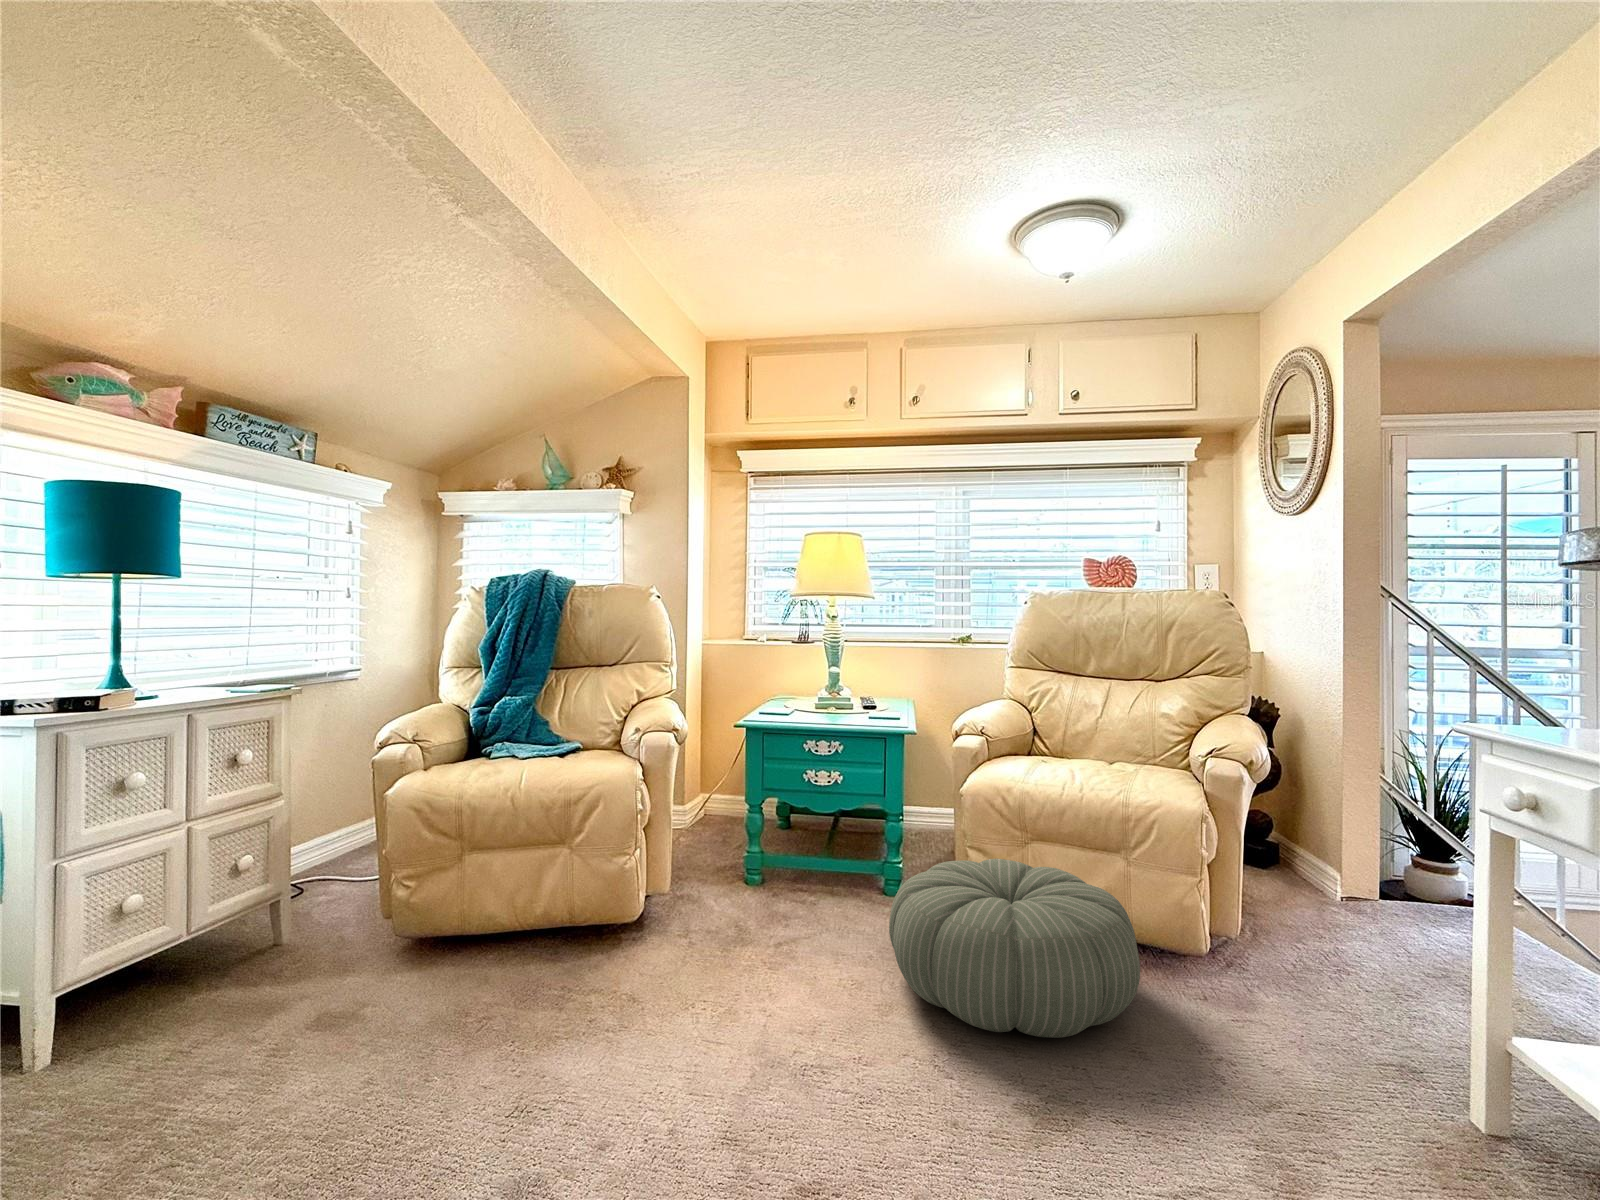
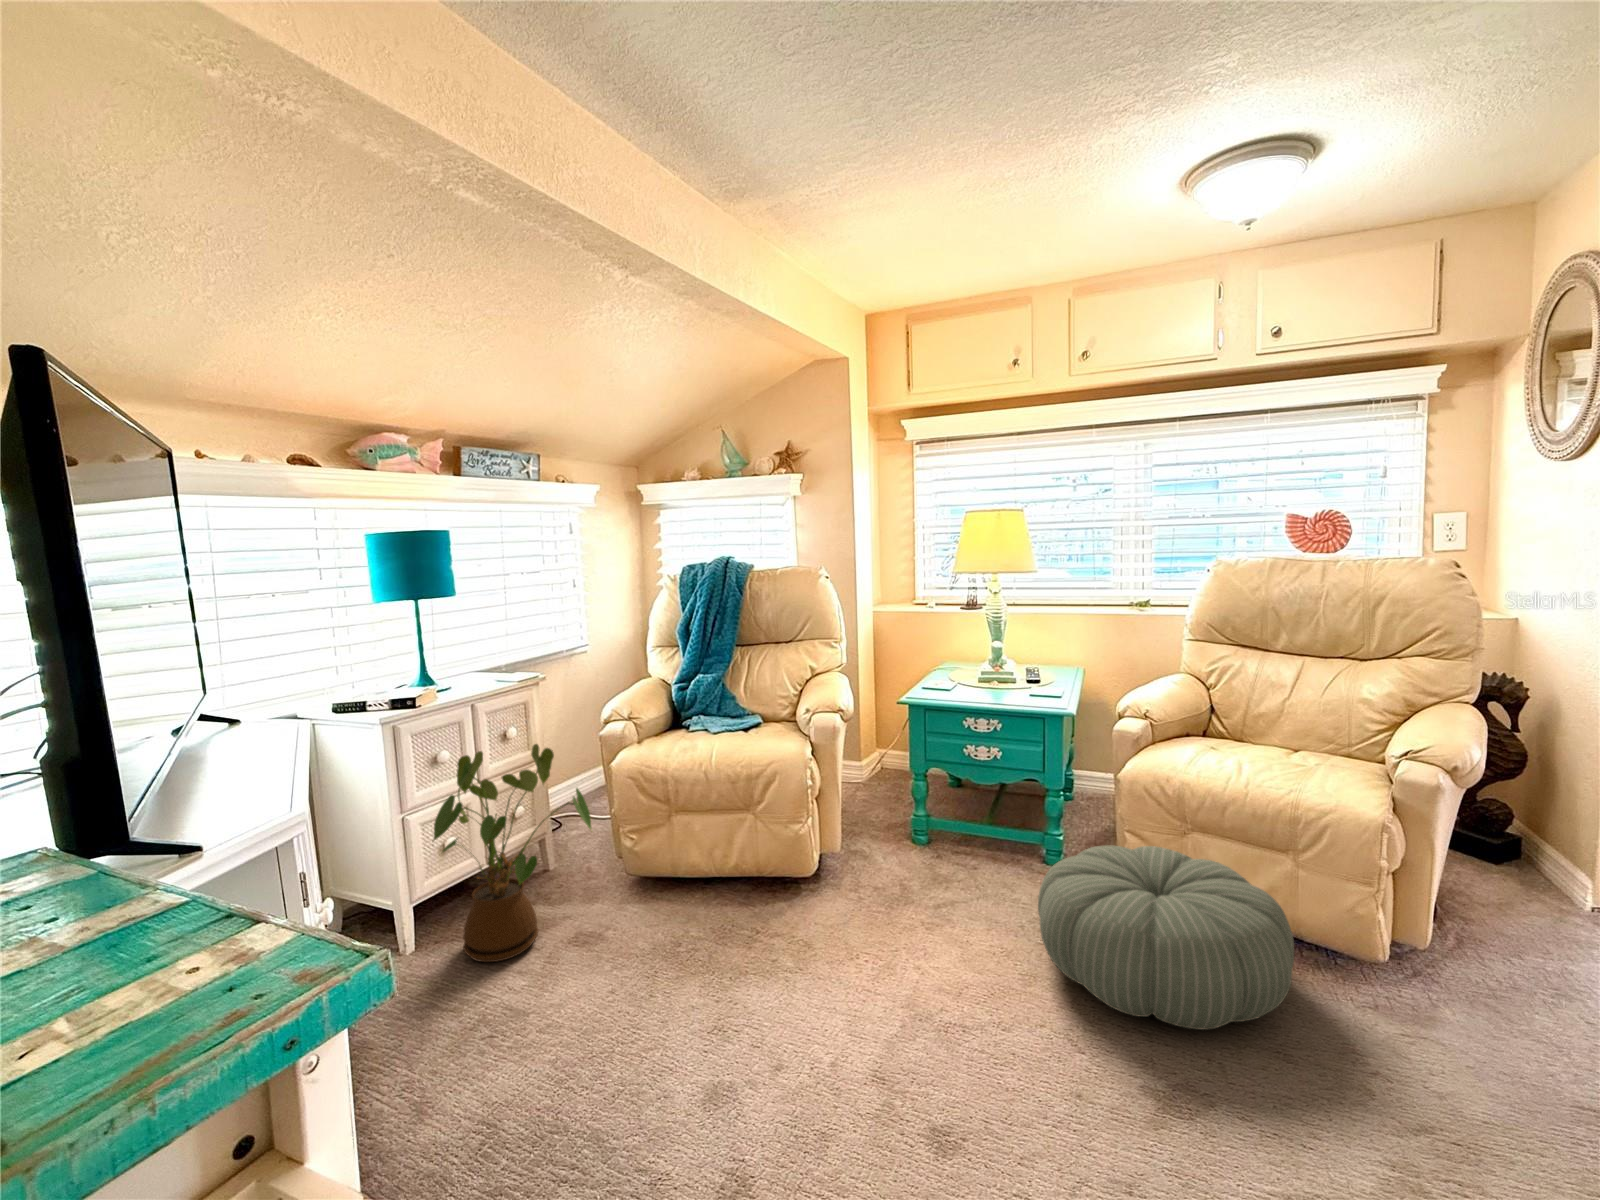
house plant: none [103,765,356,1065] -> present [433,744,591,962]

